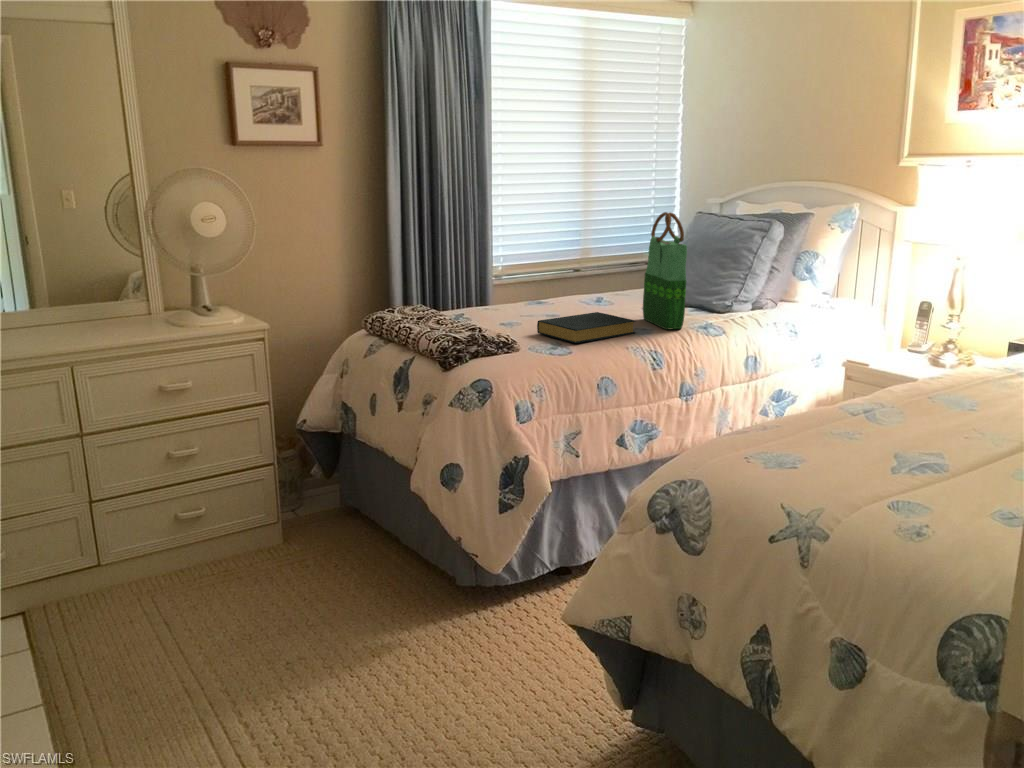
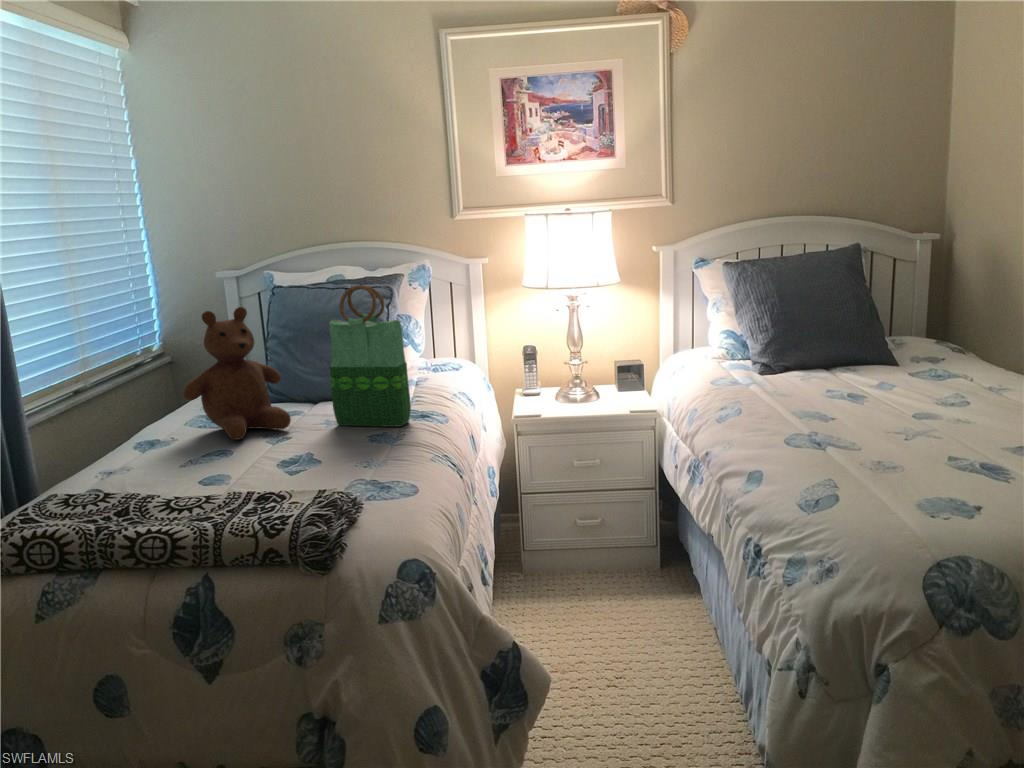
teddy bear: none [568,217,640,311] -> present [183,307,291,440]
hardback book: present [537,312,635,343] -> none [293,425,386,480]

